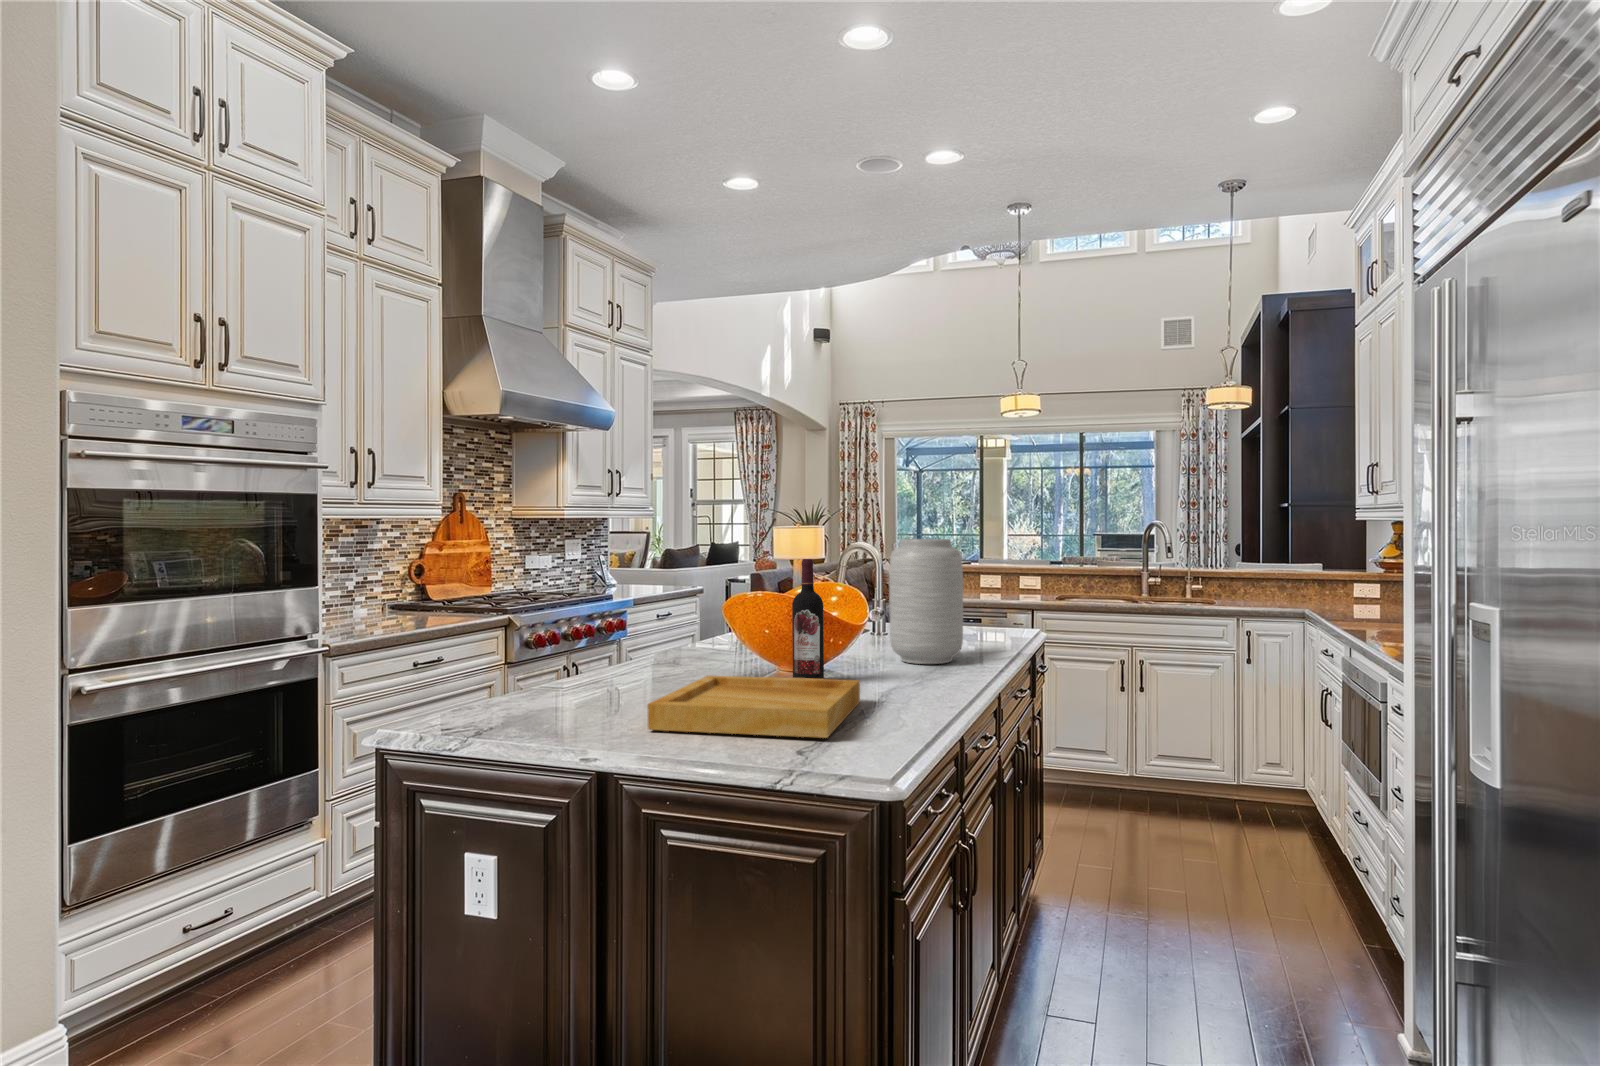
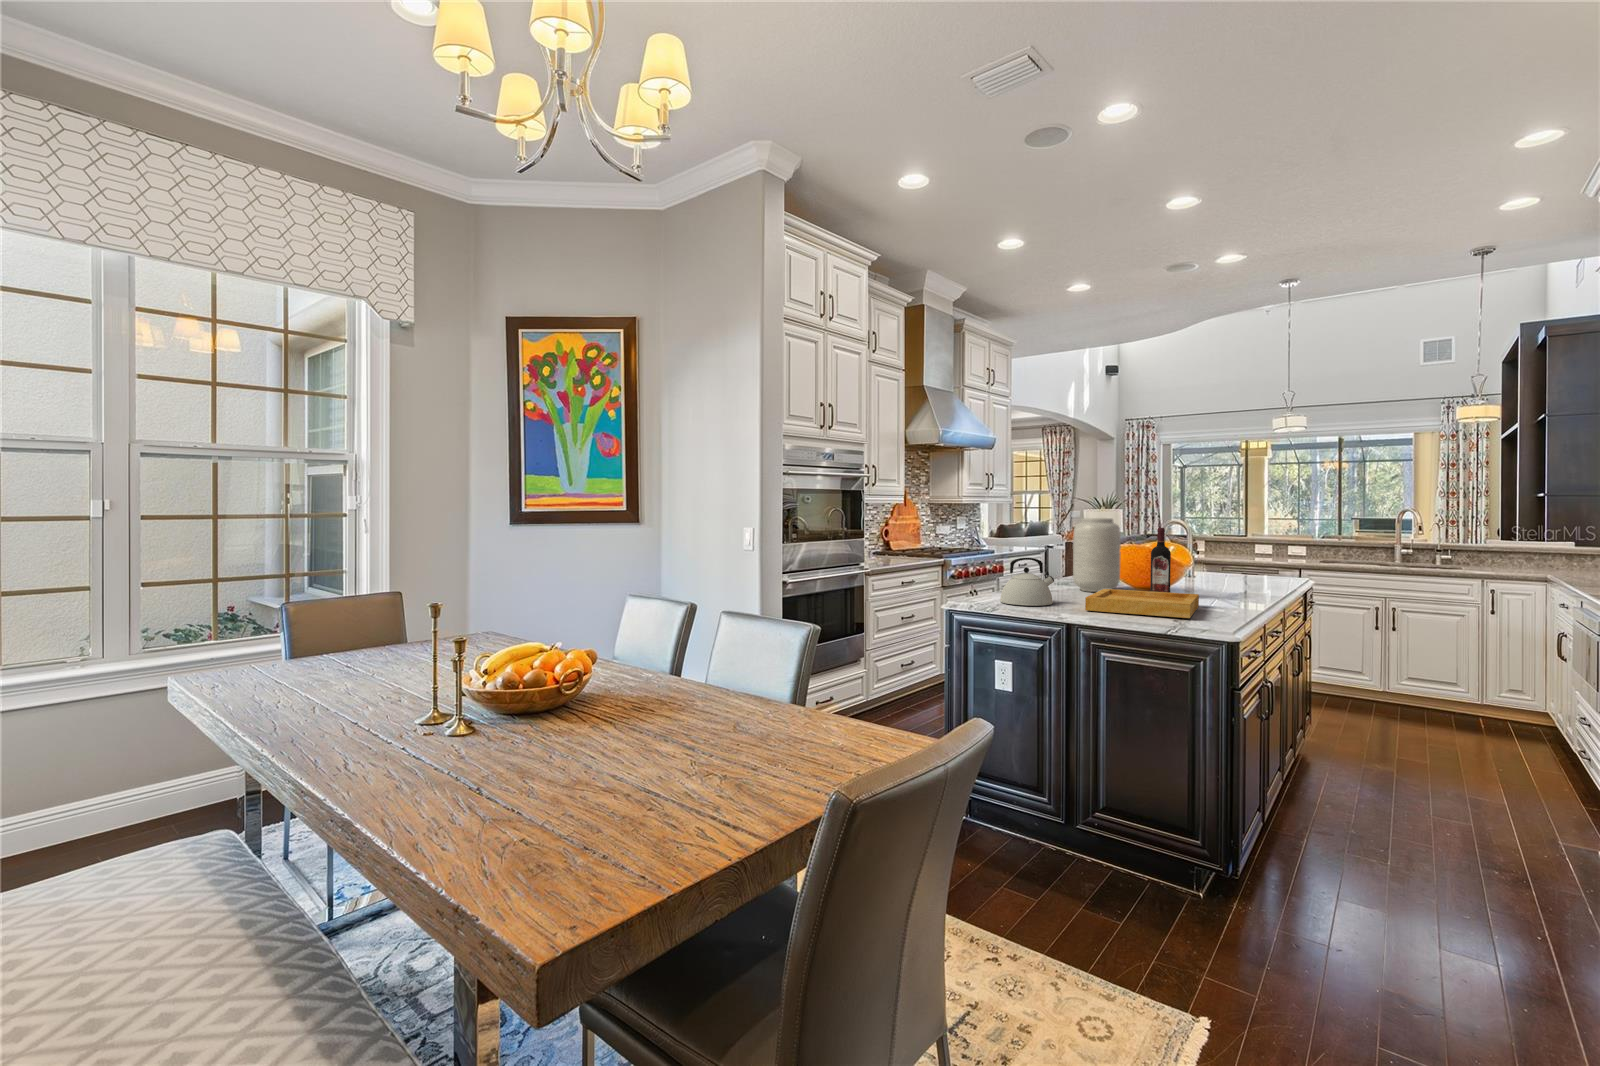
vase: present [889,539,963,664] -> present [1073,518,1121,592]
kettle: none [498,624,606,725] -> present [1000,558,1054,606]

